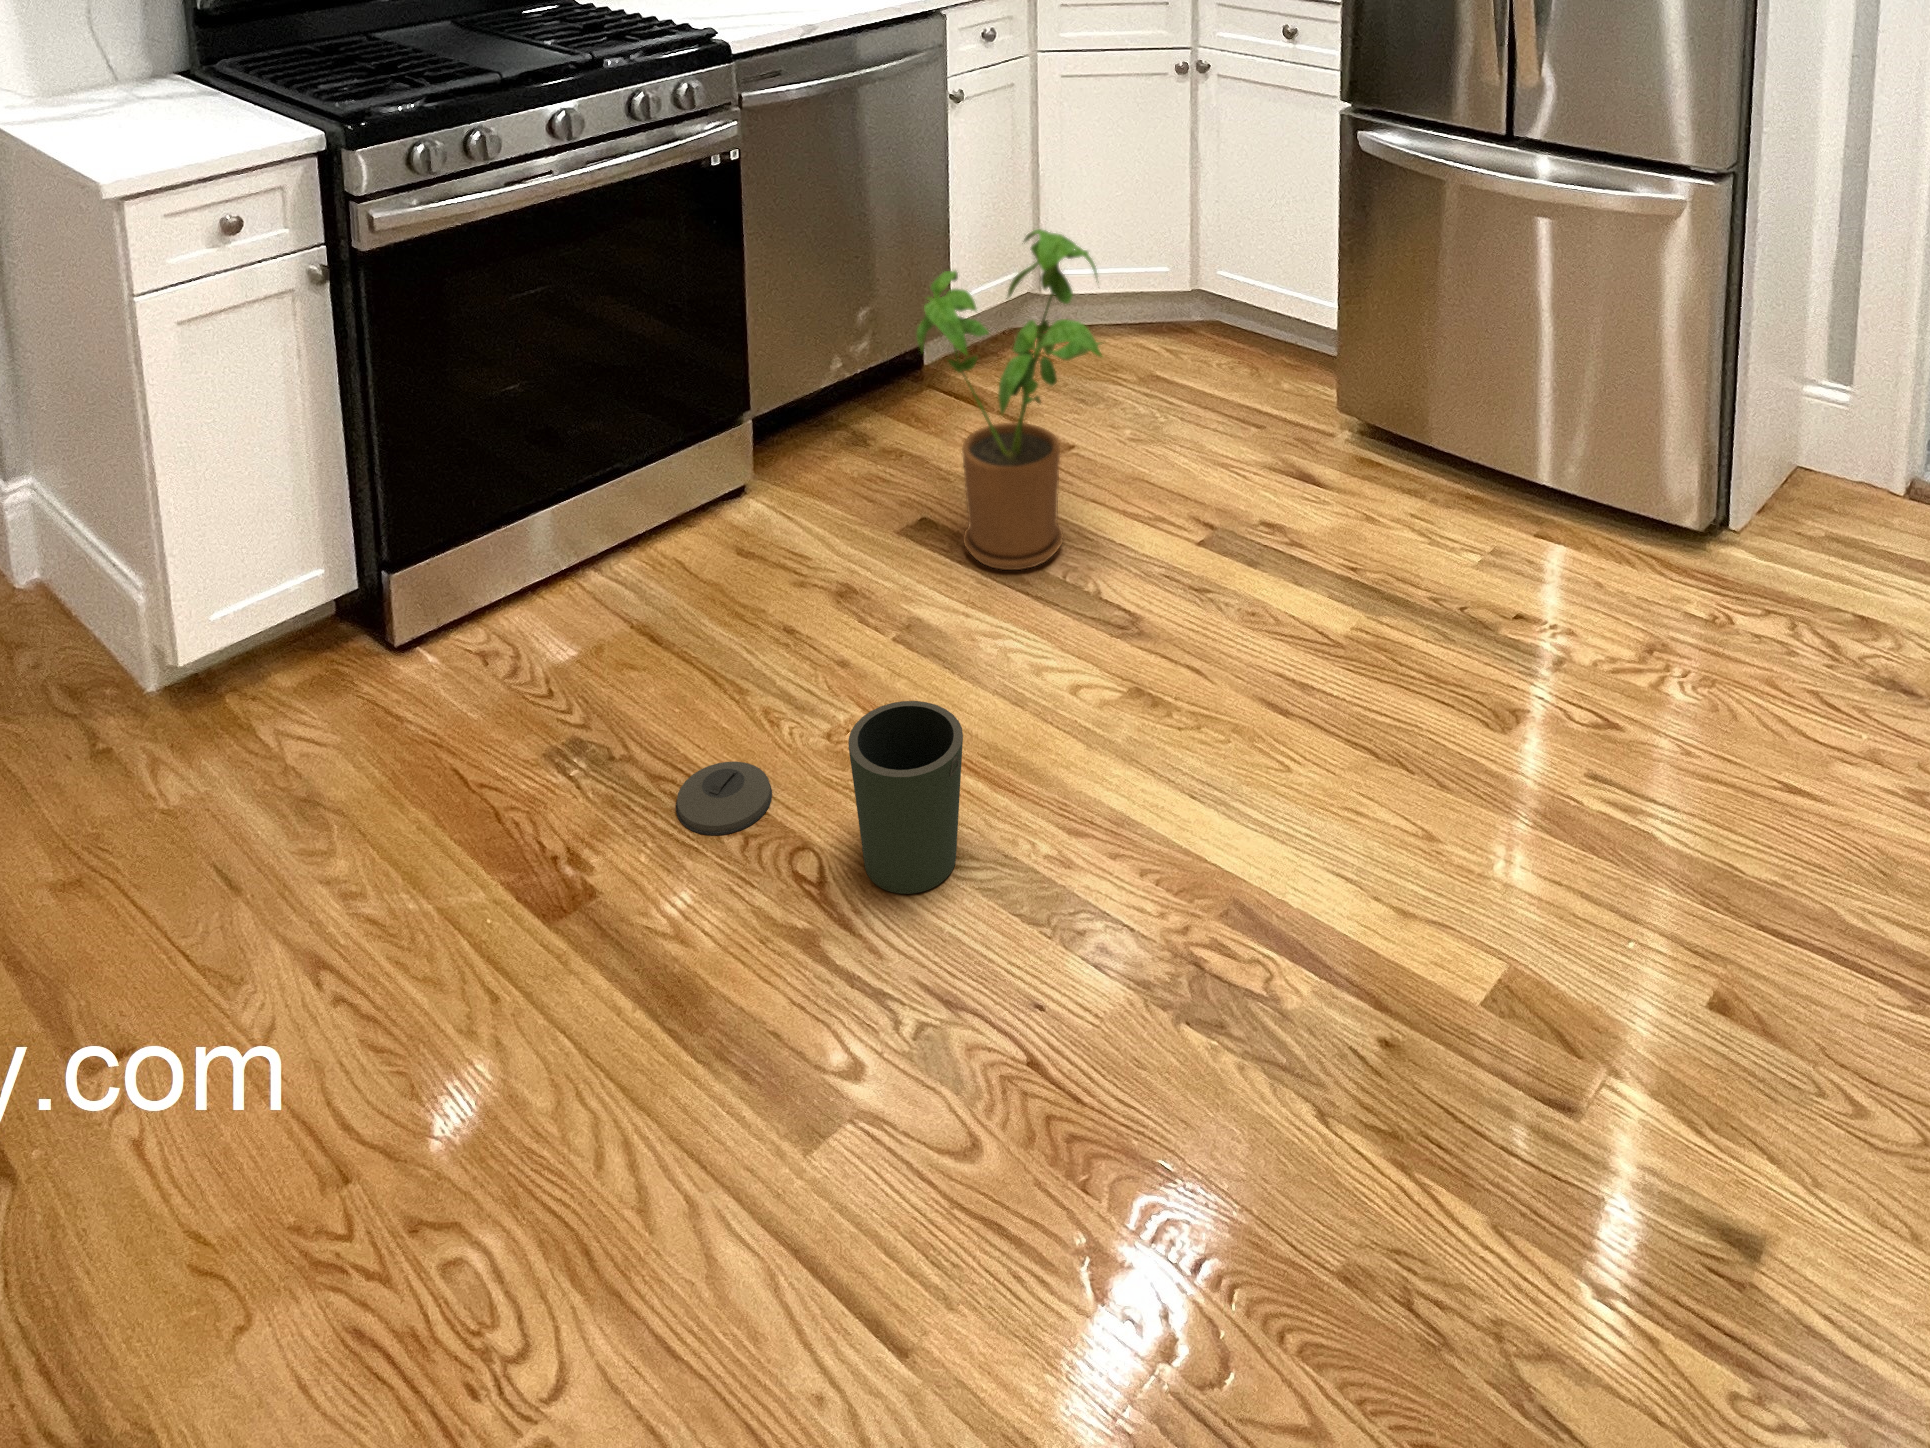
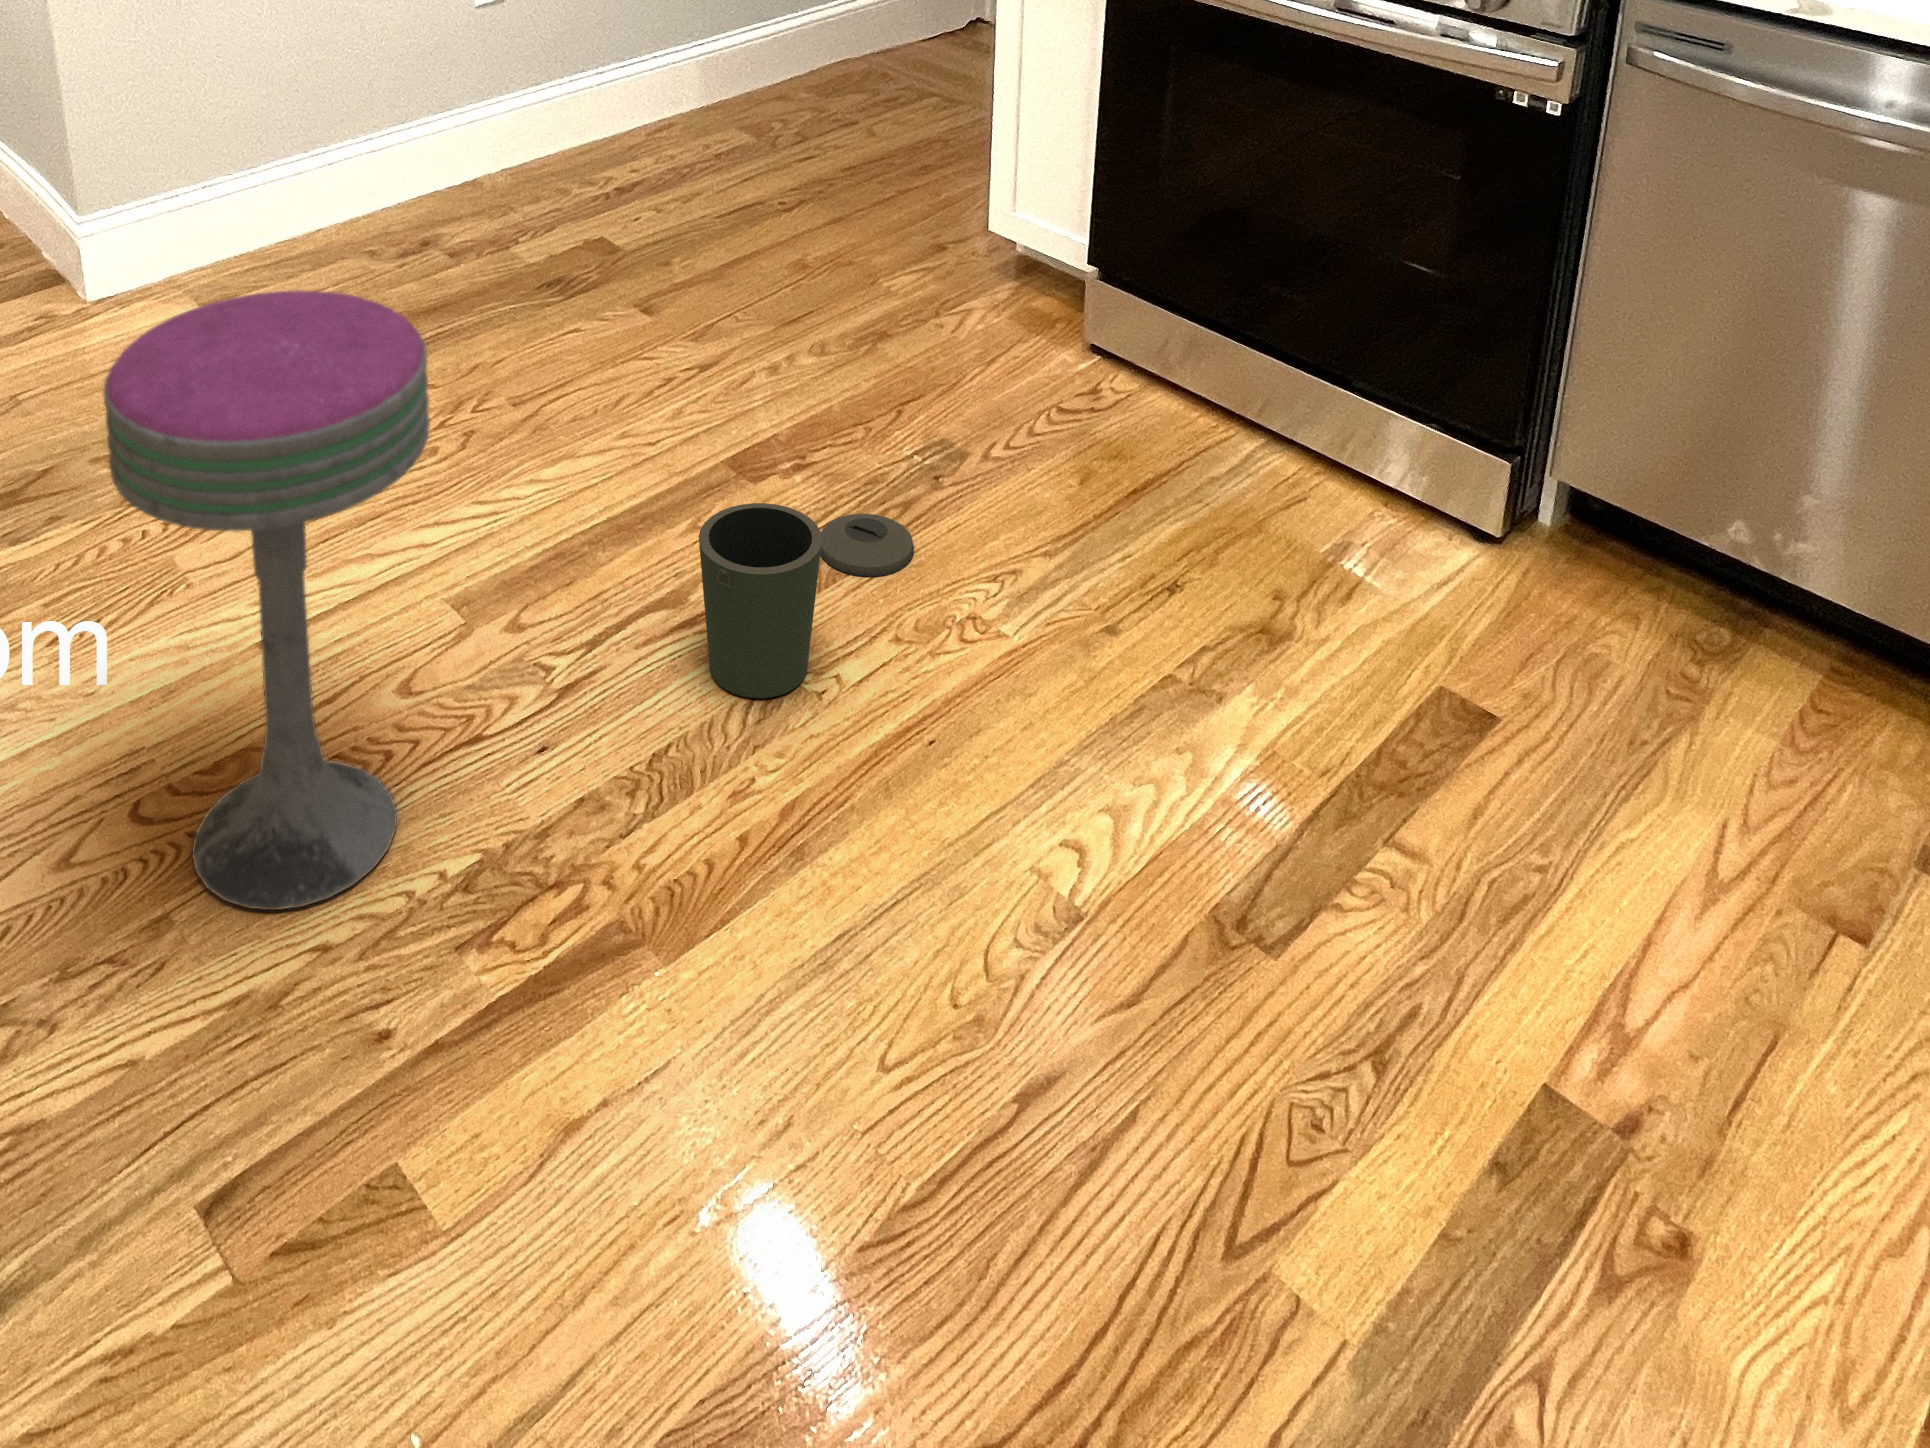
house plant: present [916,229,1102,570] -> none [1317,354,1690,859]
bar stool: none [1047,605,1368,1290] -> present [103,290,430,910]

